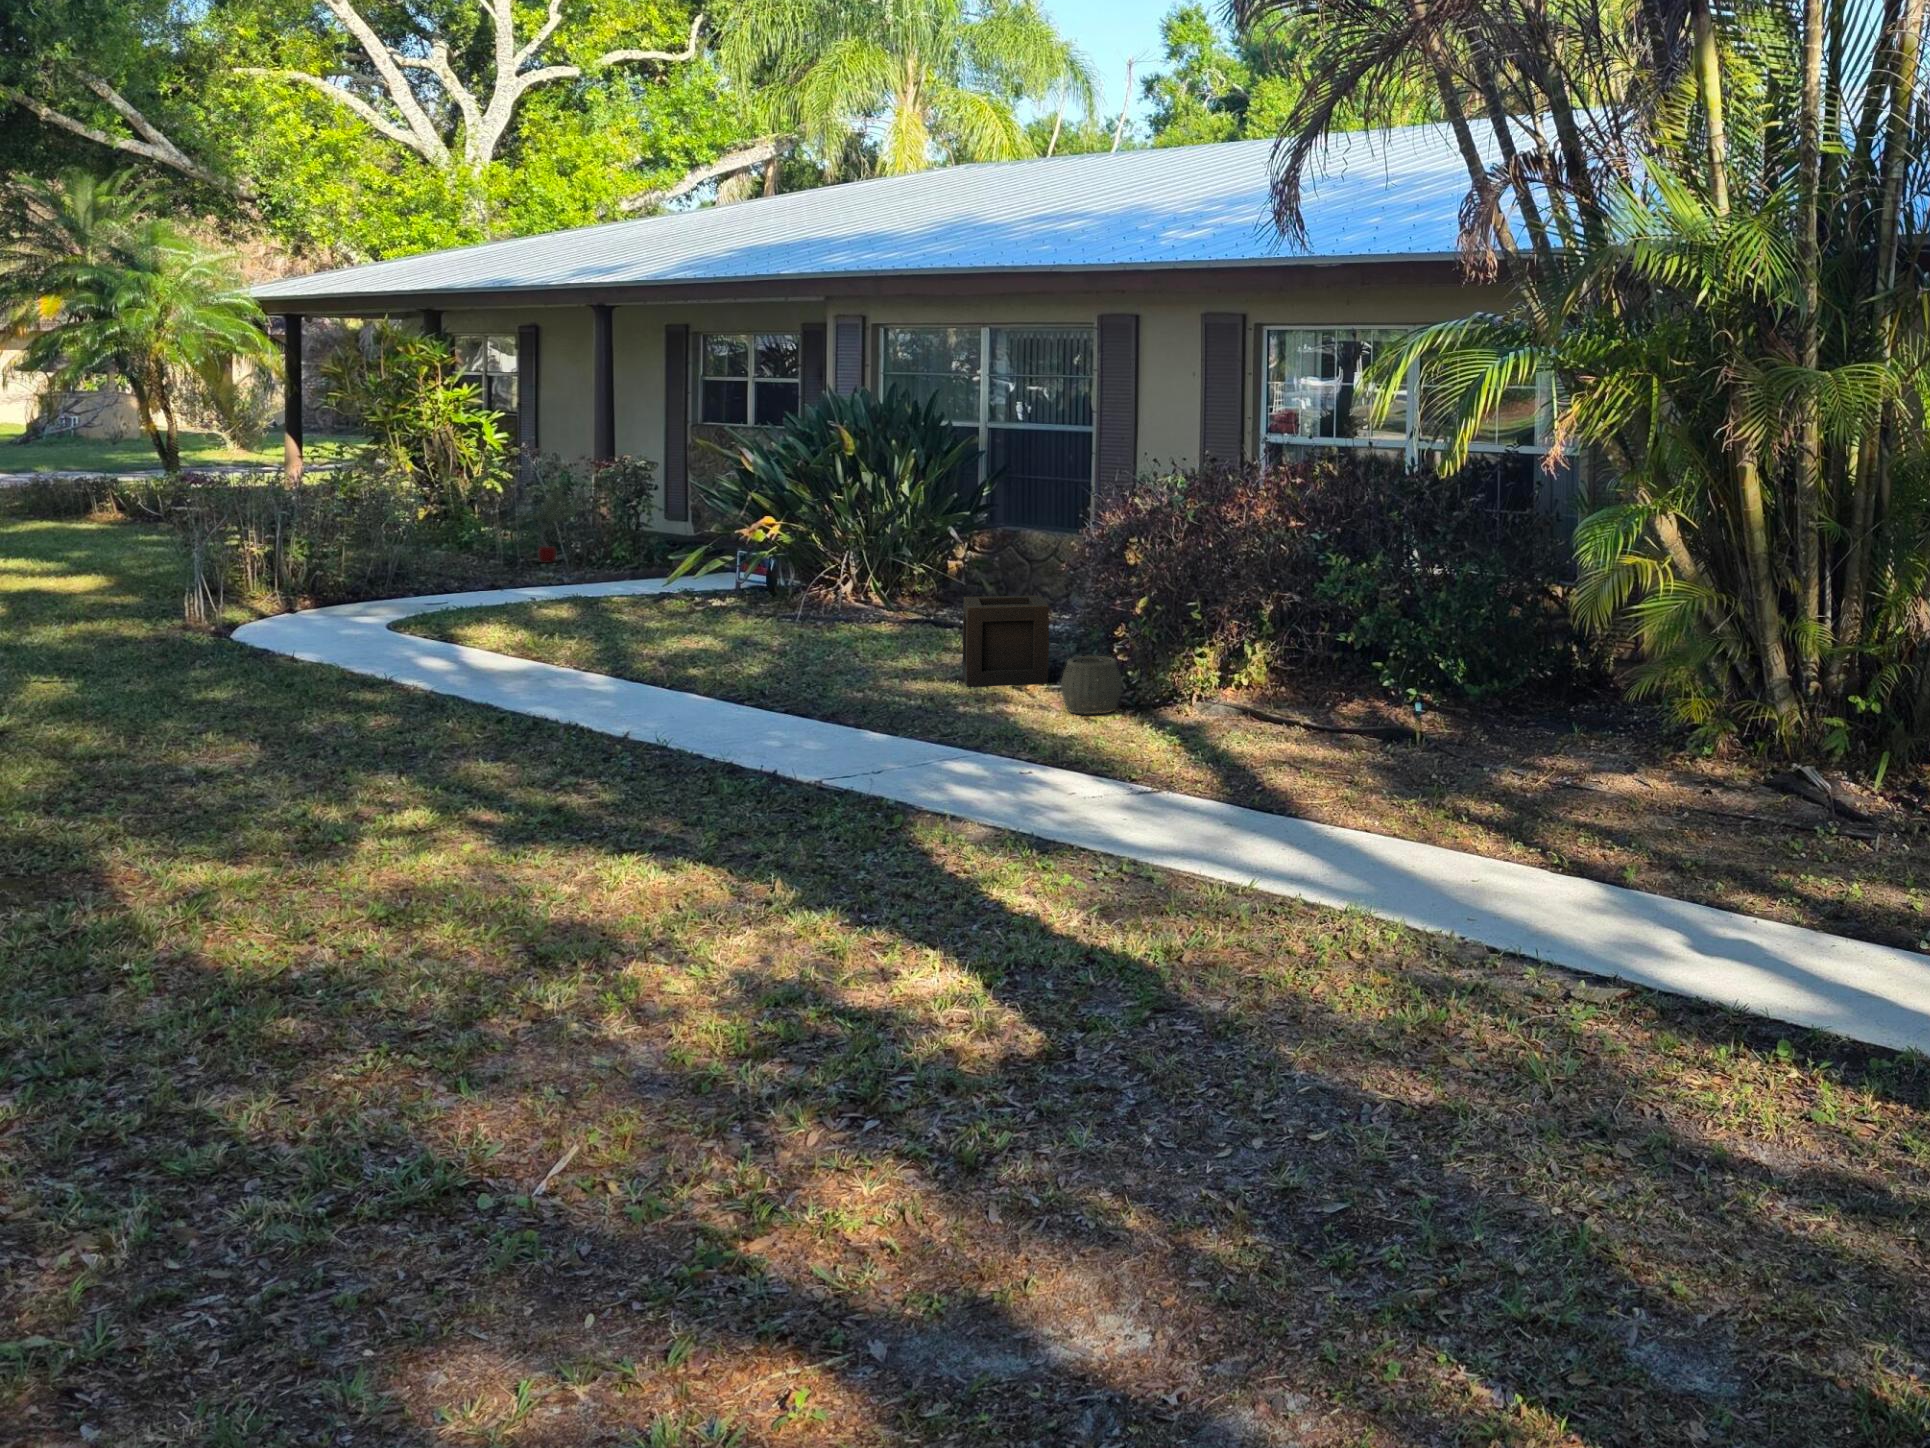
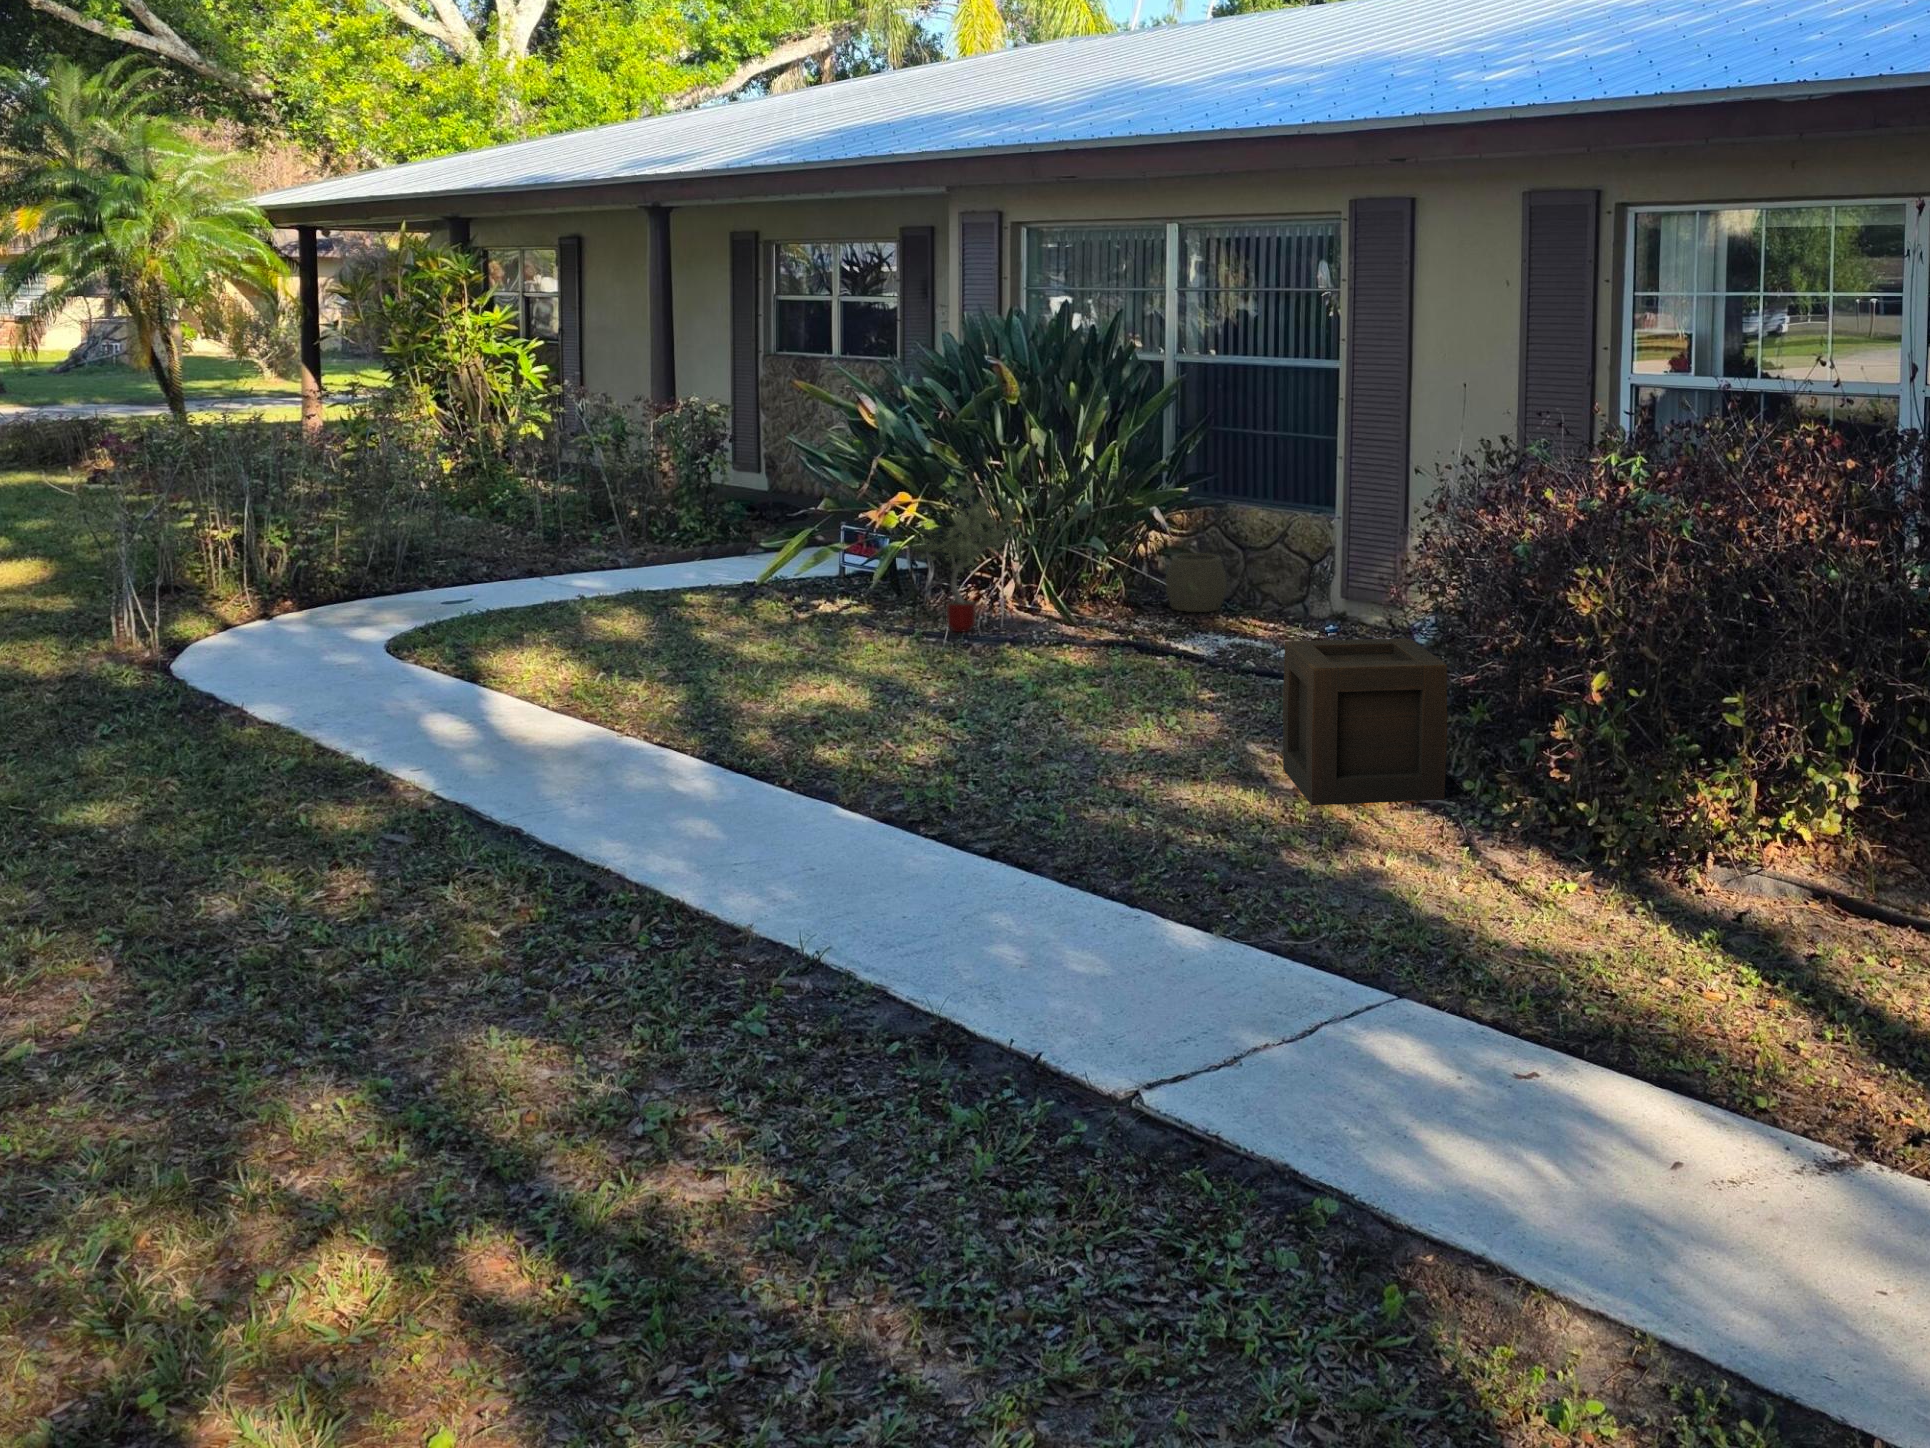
potted tree: present [513,479,583,563] -> present [912,482,1016,632]
woven basket: present [1061,656,1121,715] -> present [1166,553,1226,612]

